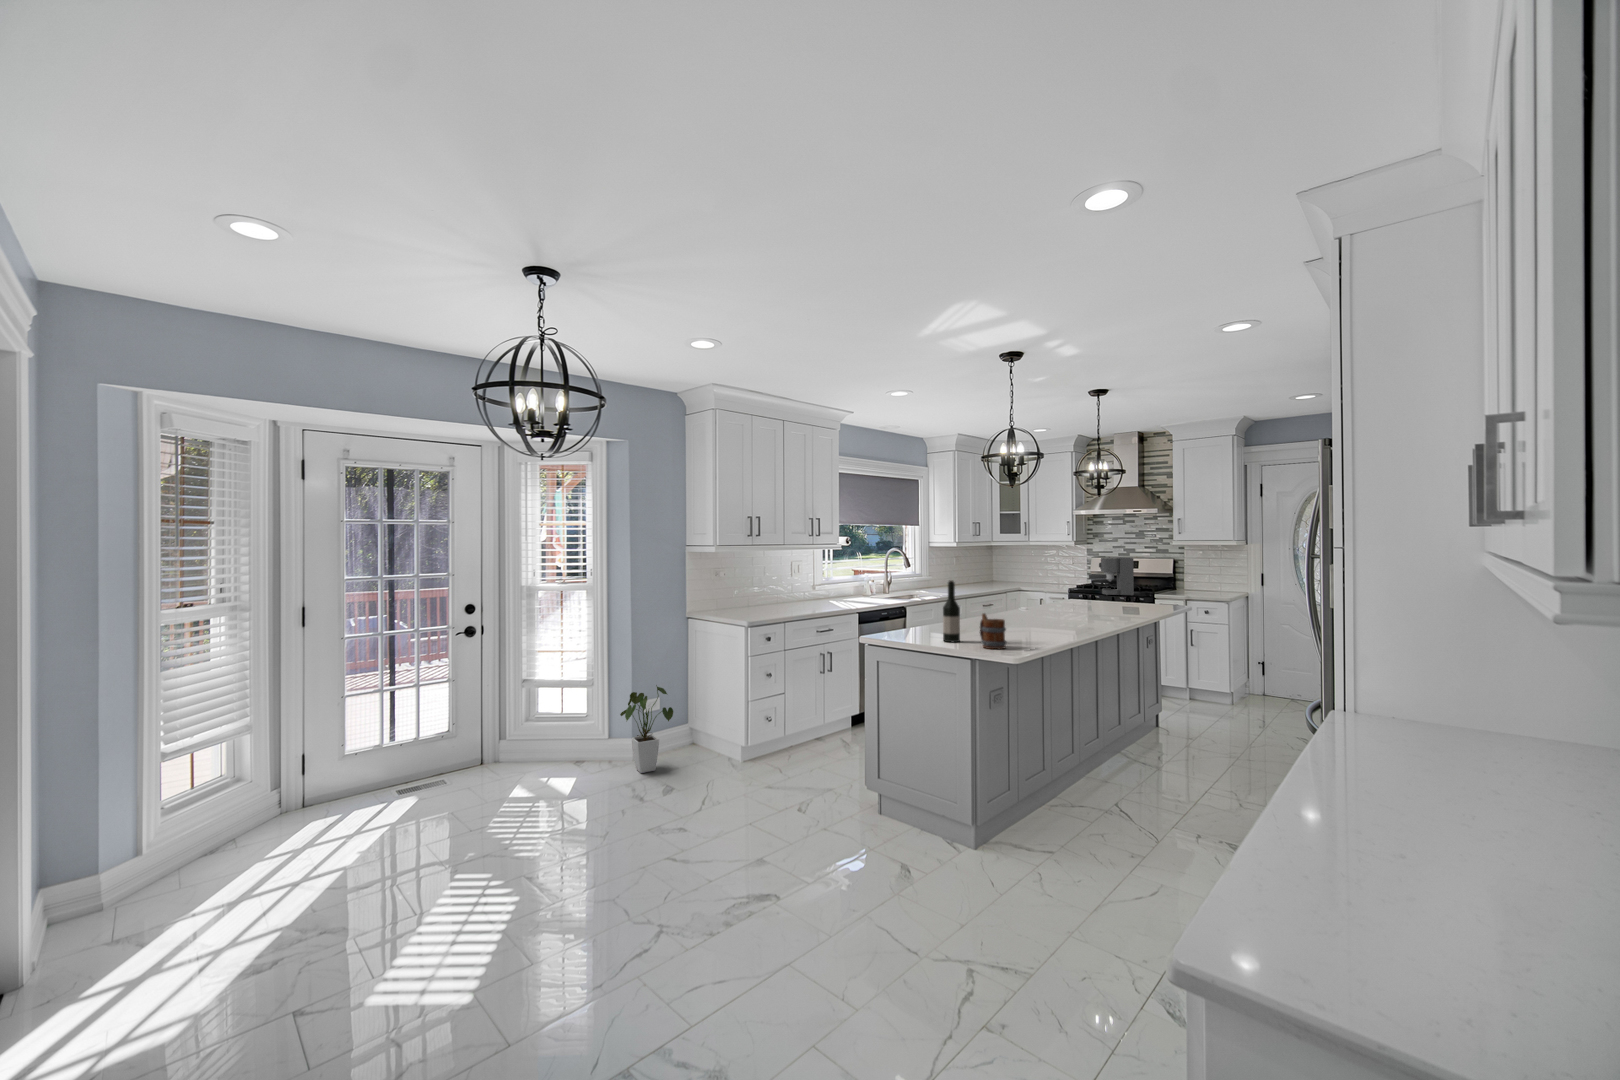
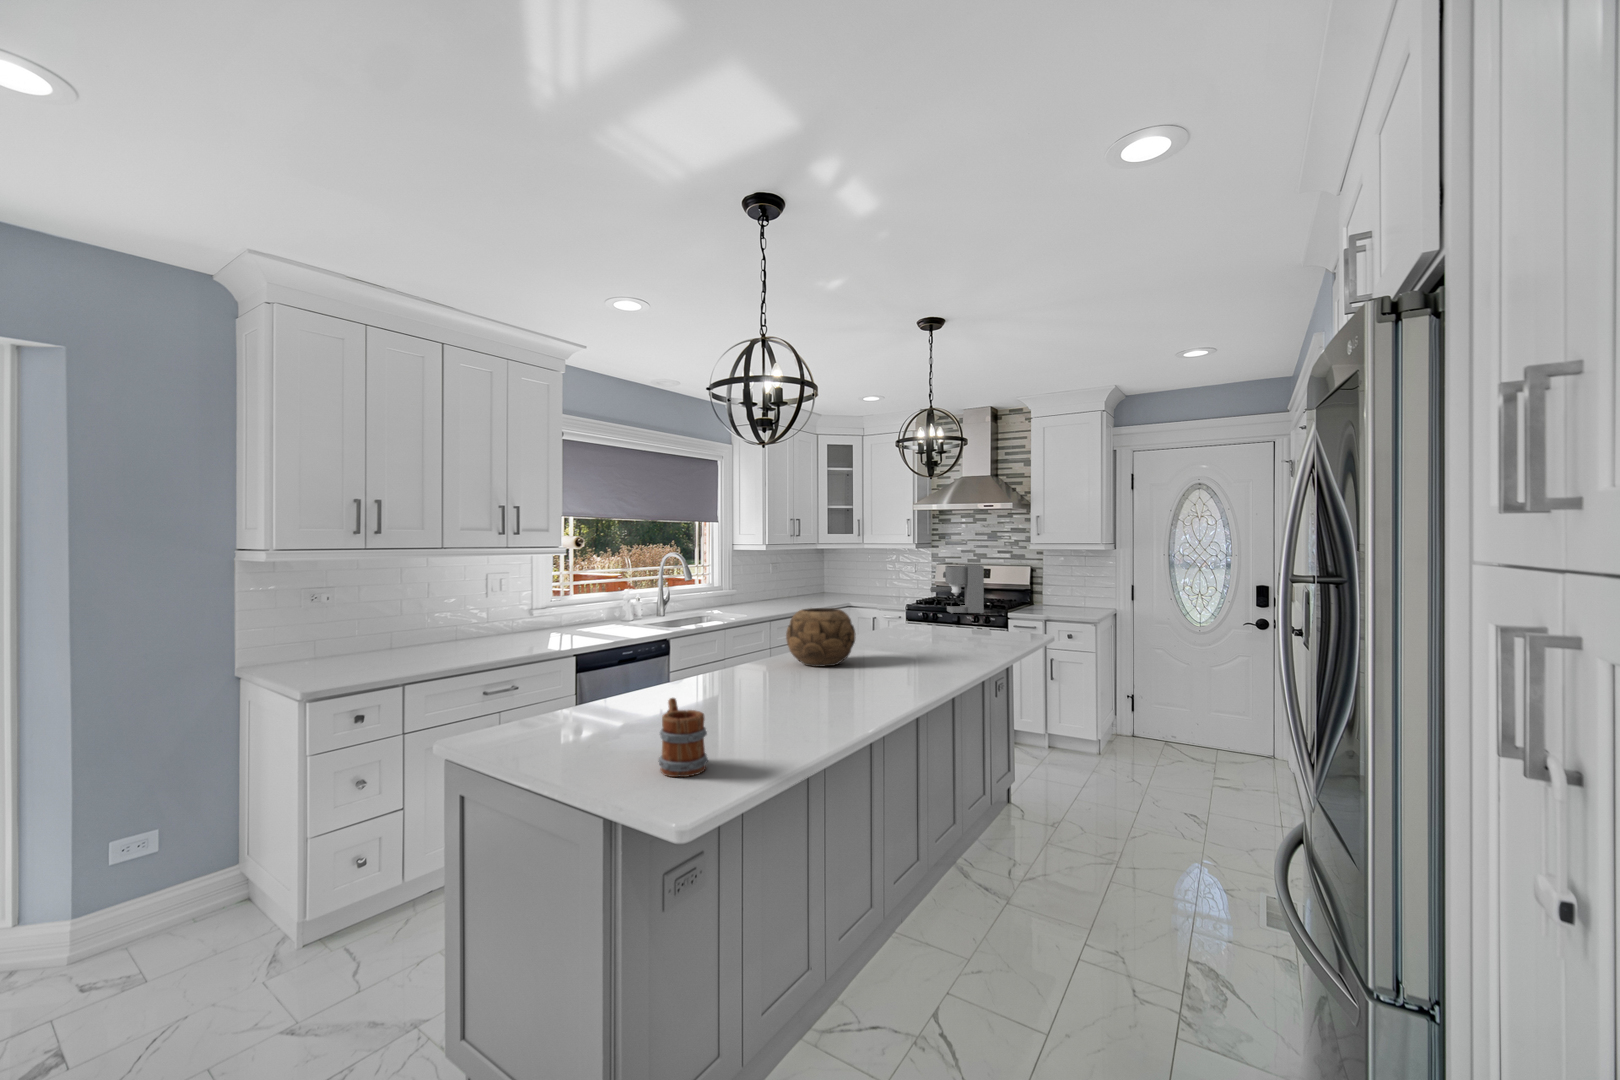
wine bottle: present [943,581,960,642] -> none [612,629,643,749]
decorative bowl: none [1004,581,1052,618] -> present [786,608,855,666]
house plant: present [620,685,673,773] -> none [61,802,200,979]

